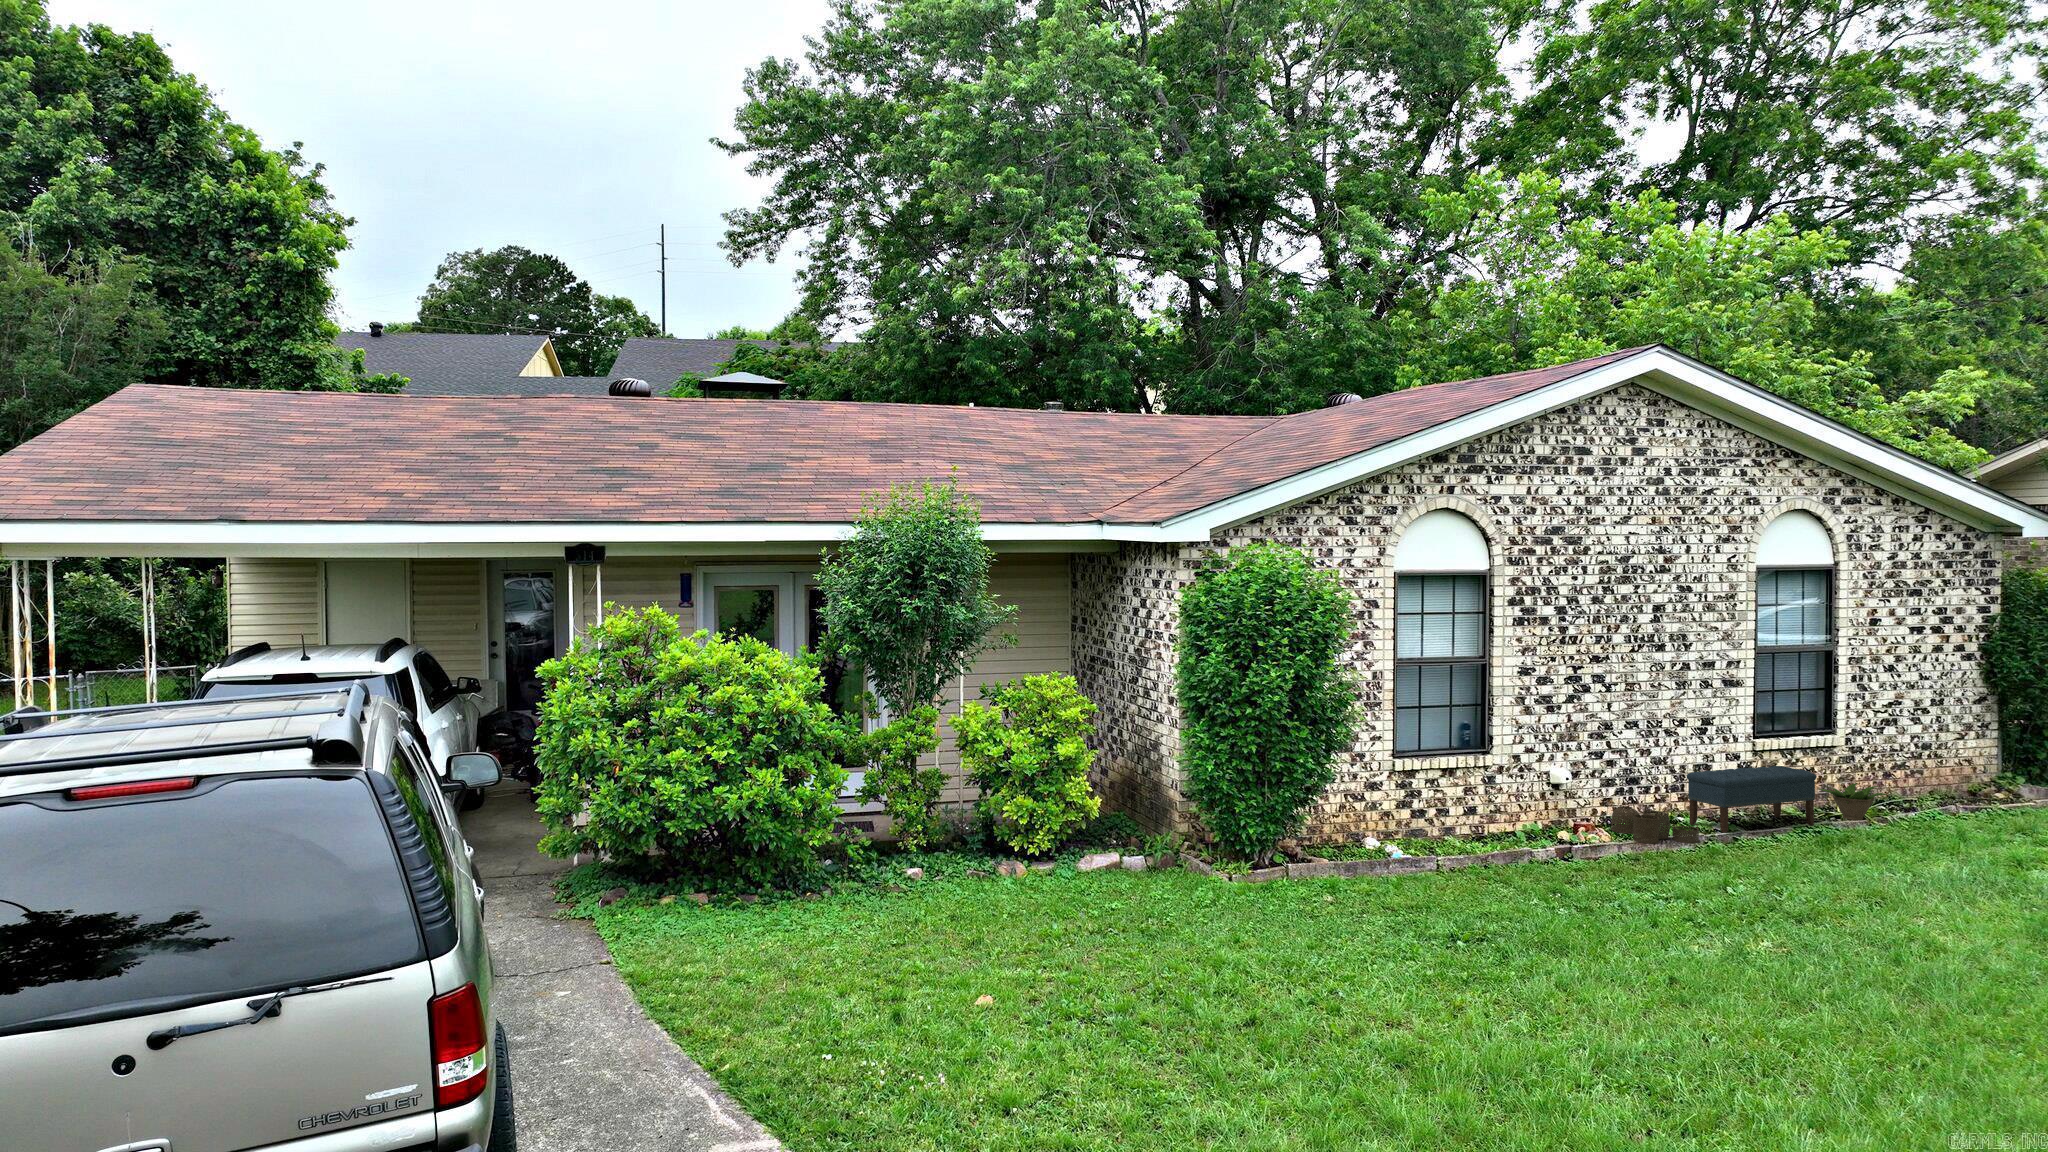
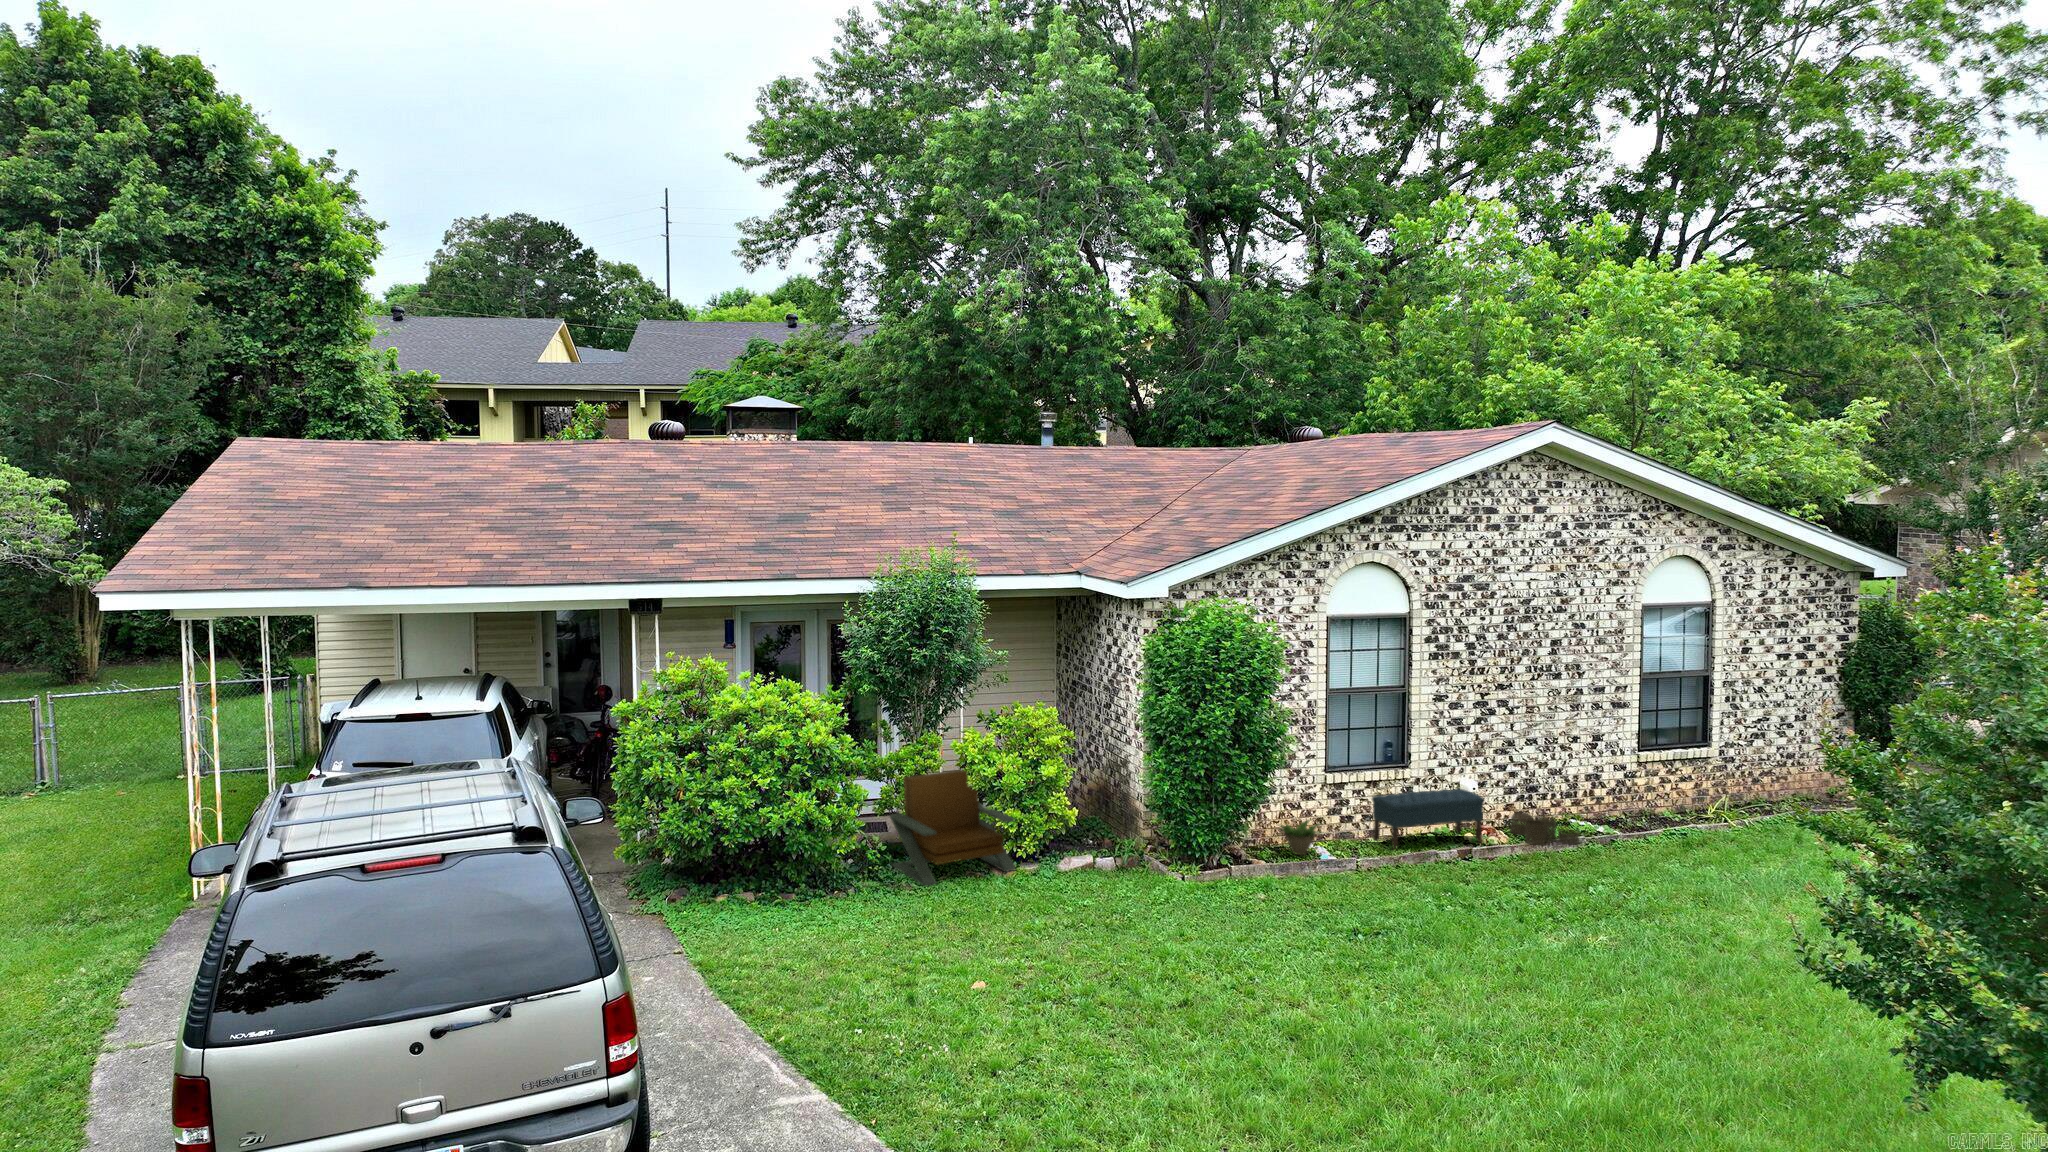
lounge chair: none [875,751,1028,889] -> present [890,770,1016,887]
bench: present [1687,766,1817,833] -> present [1372,788,1485,851]
decorative plant: present [1819,783,1887,820] -> present [1279,820,1320,855]

